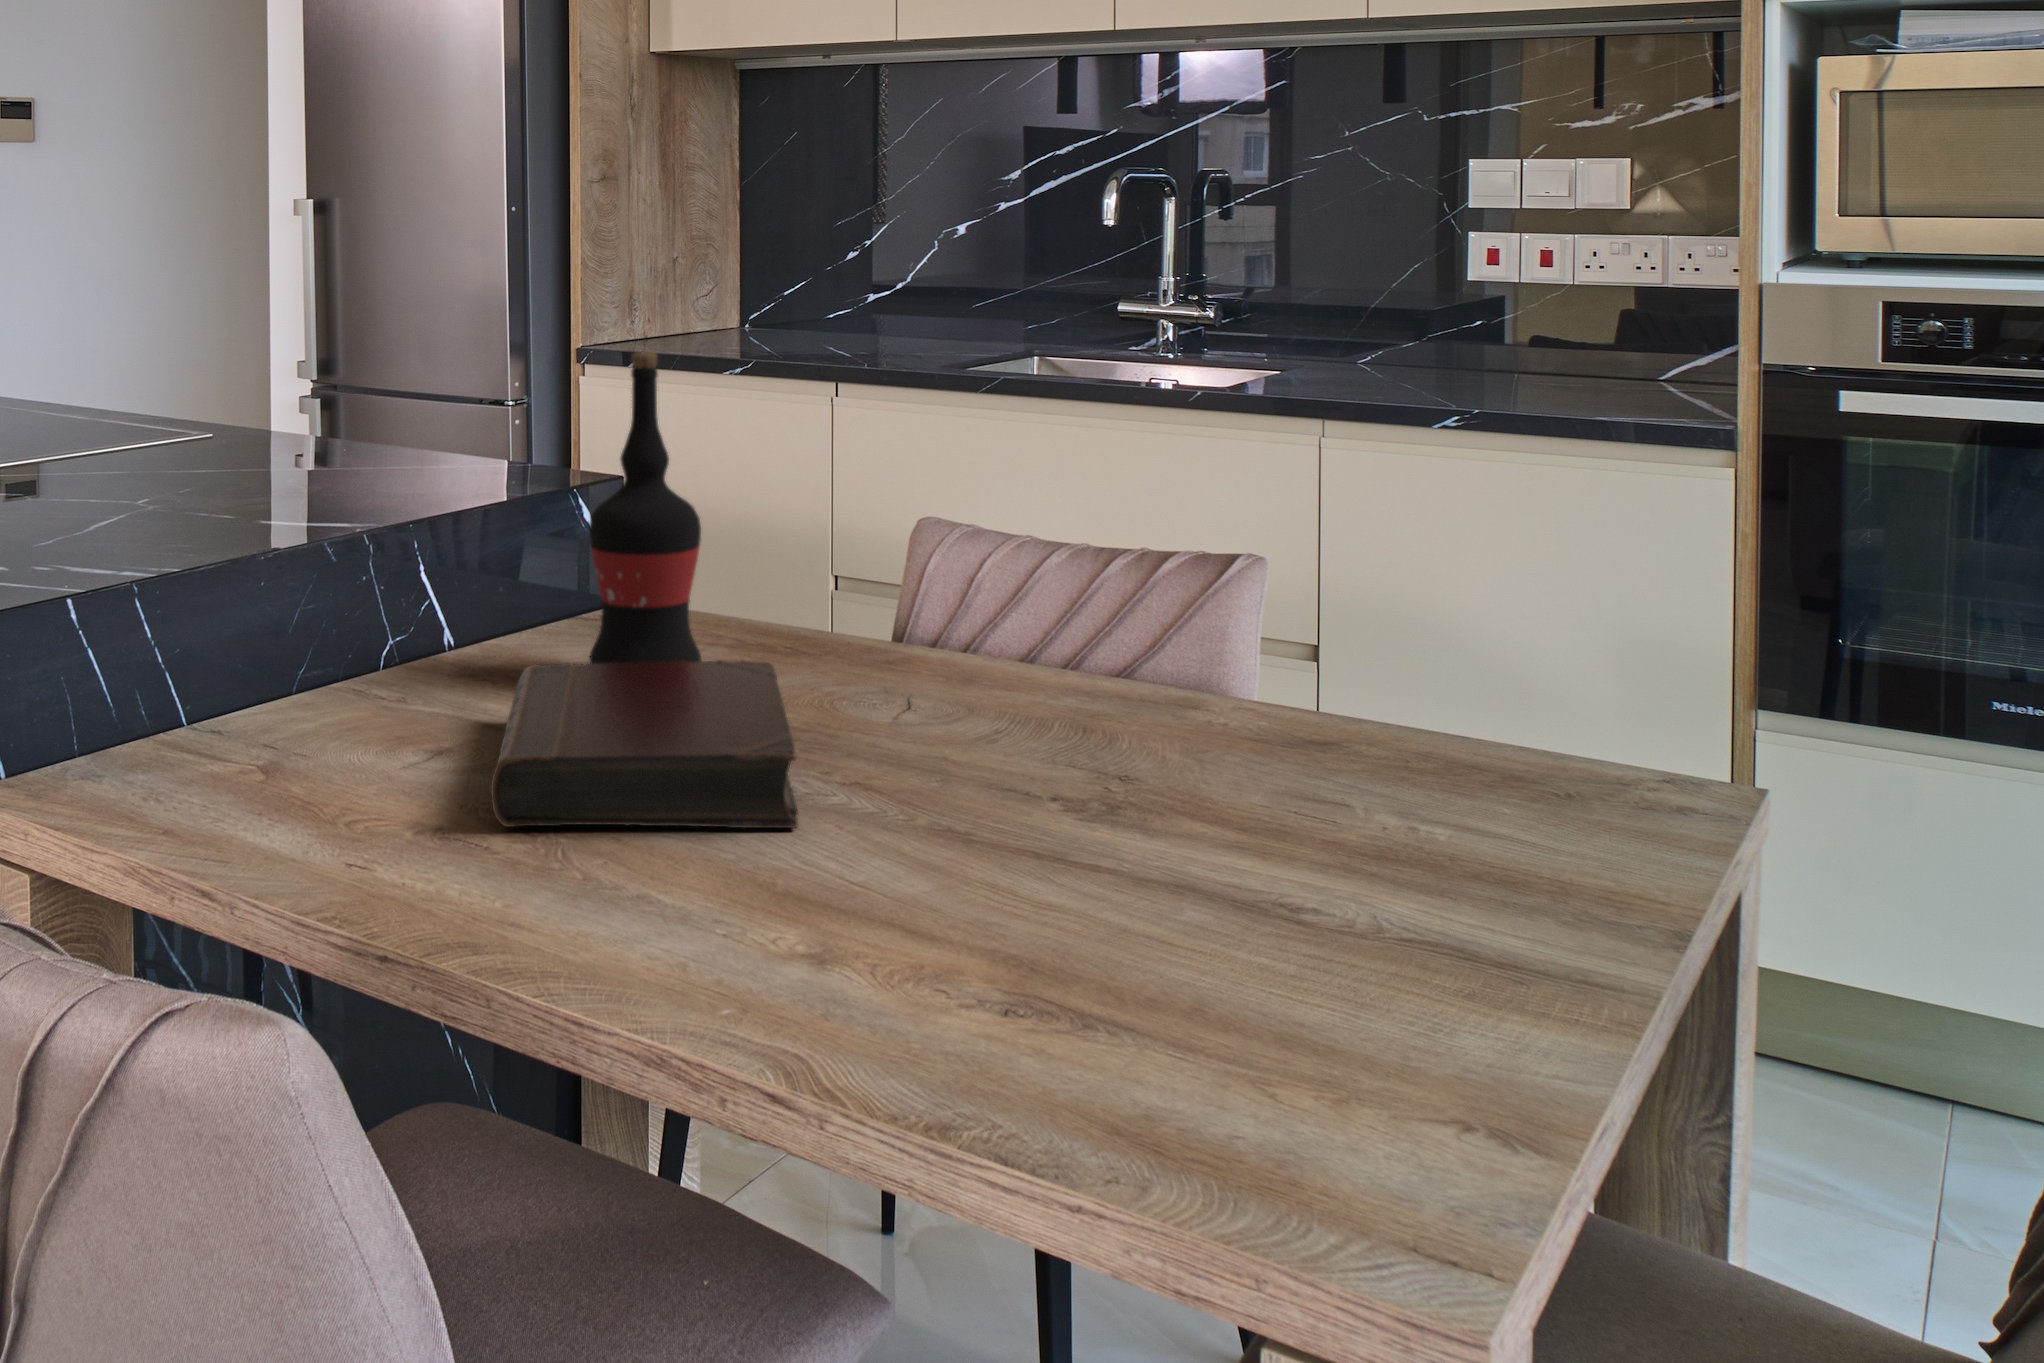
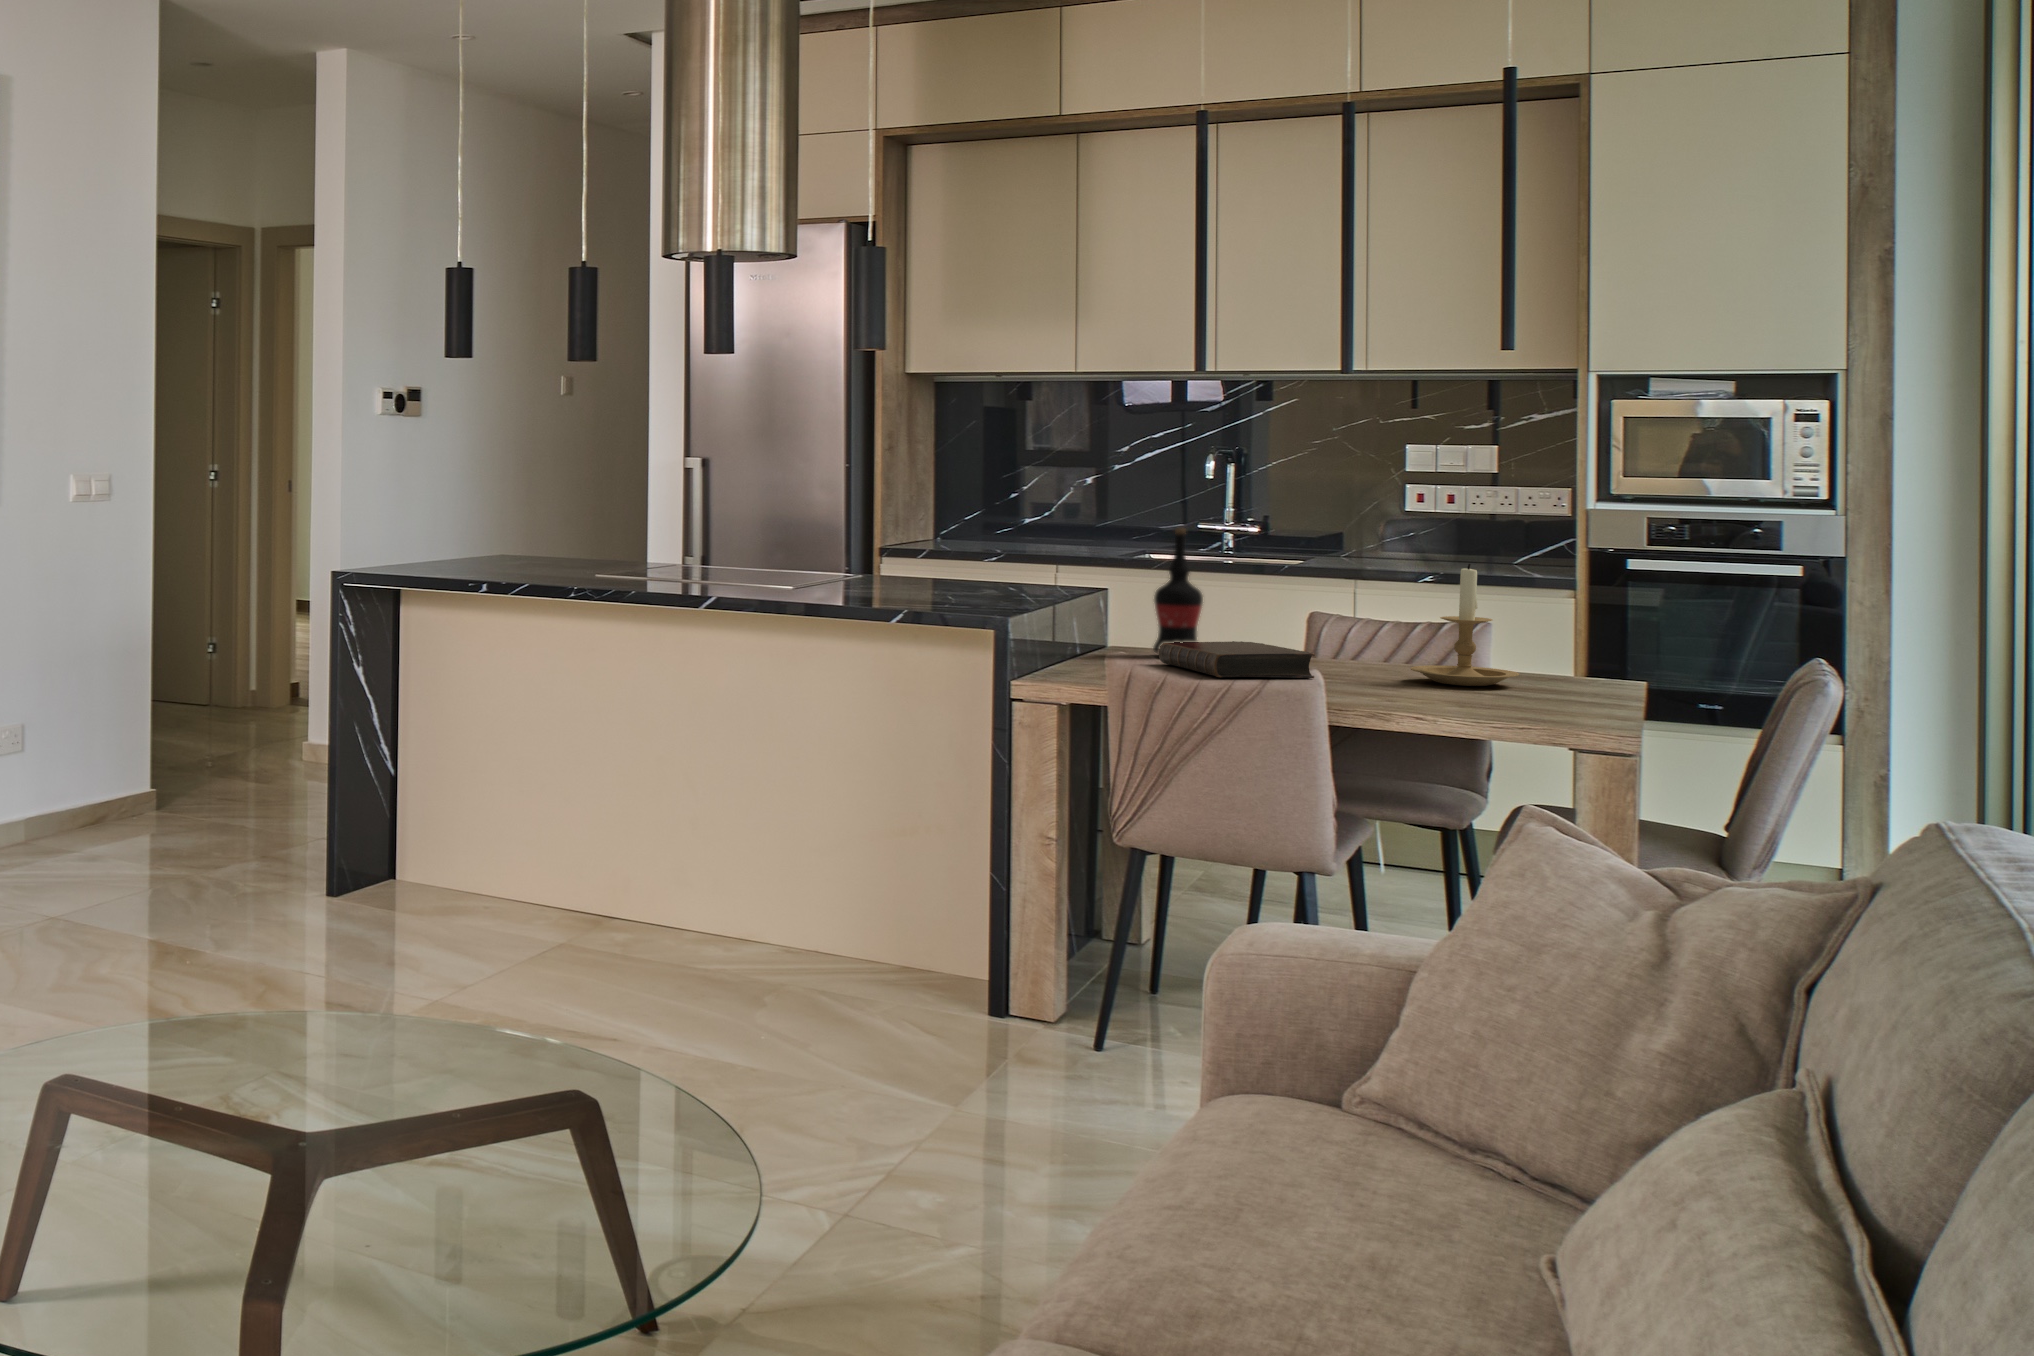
candle holder: none [1064,497,1379,900] -> present [1410,564,1519,686]

